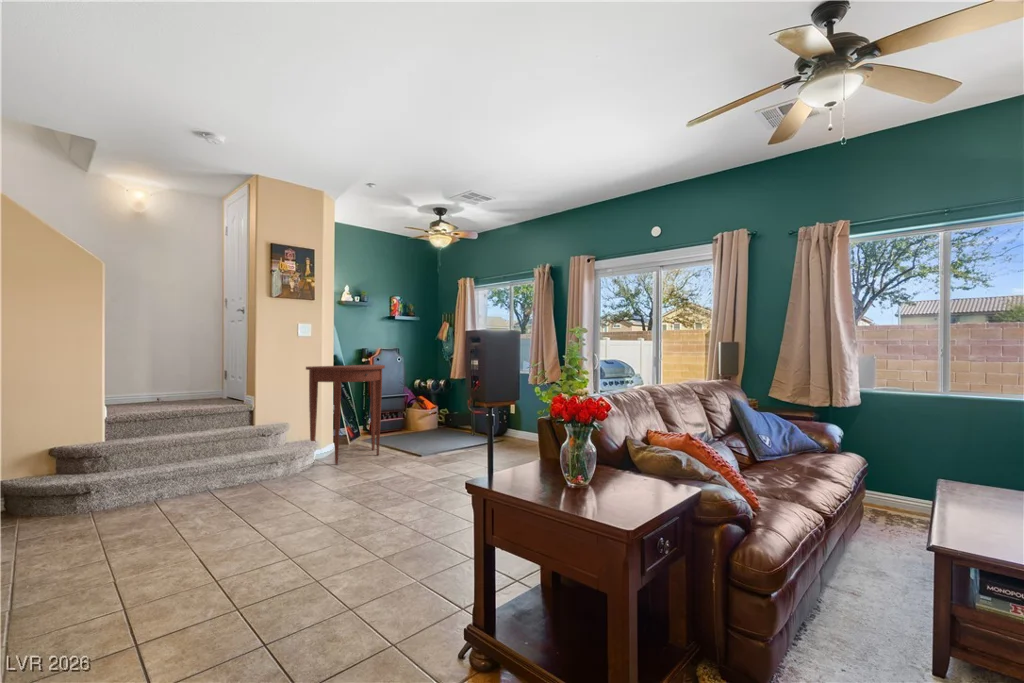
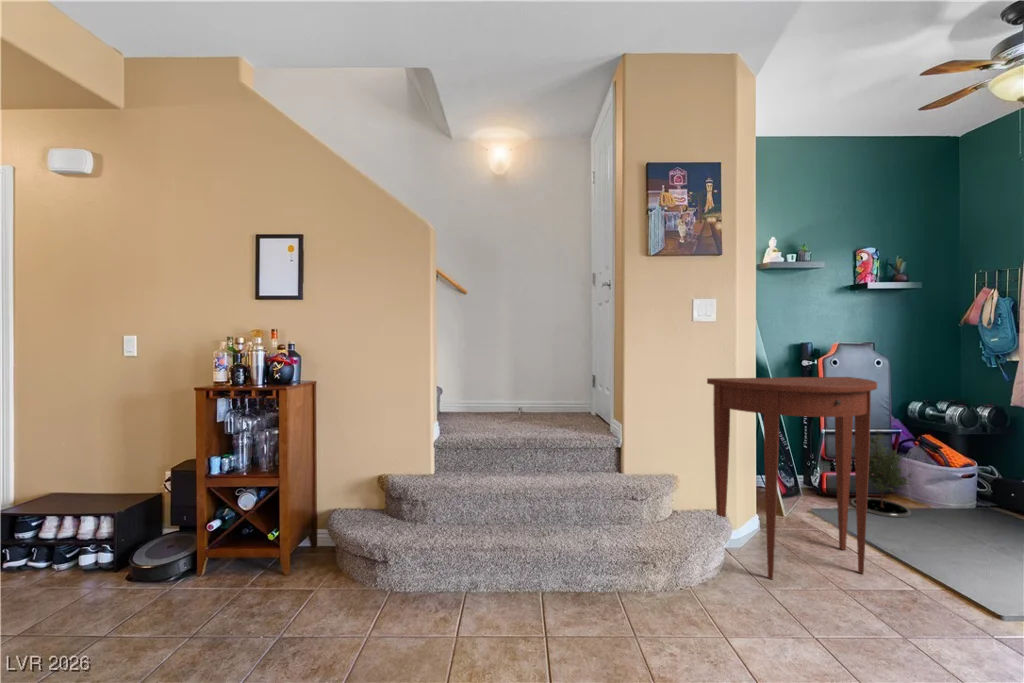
potted tree: none [384,391,410,436] -> present [851,435,911,517]

